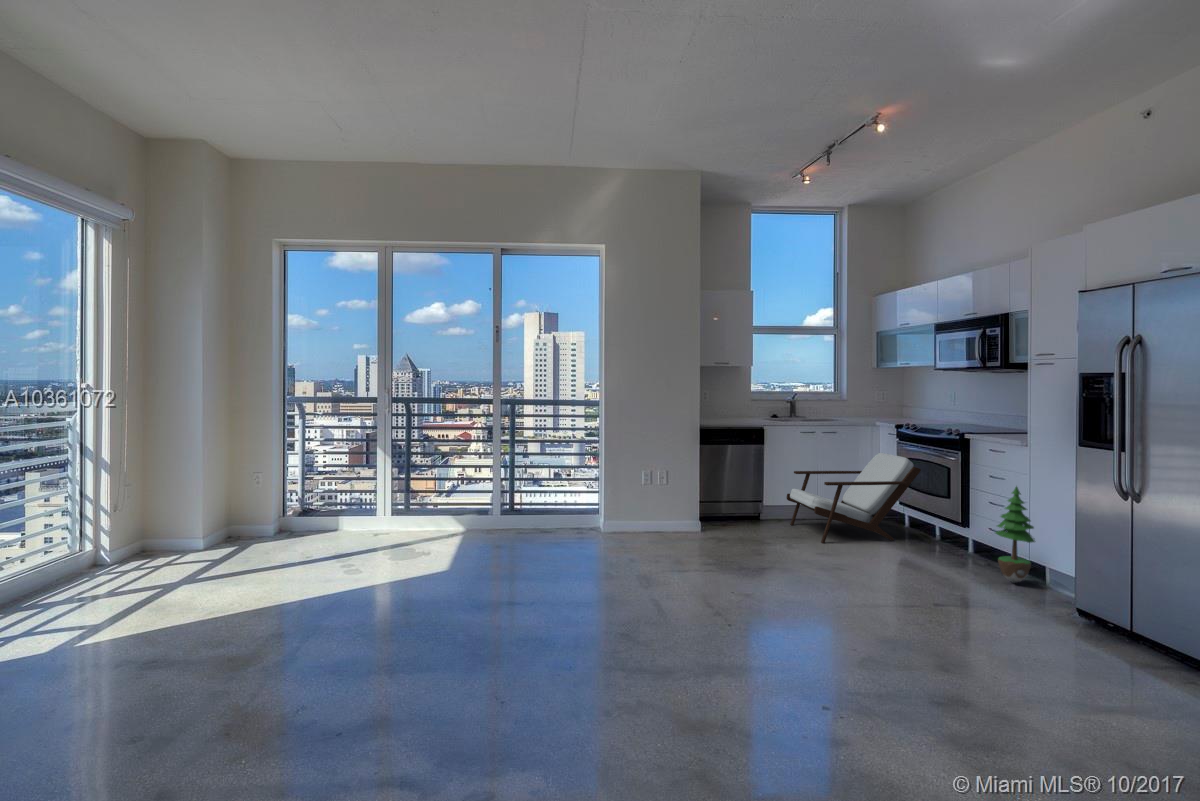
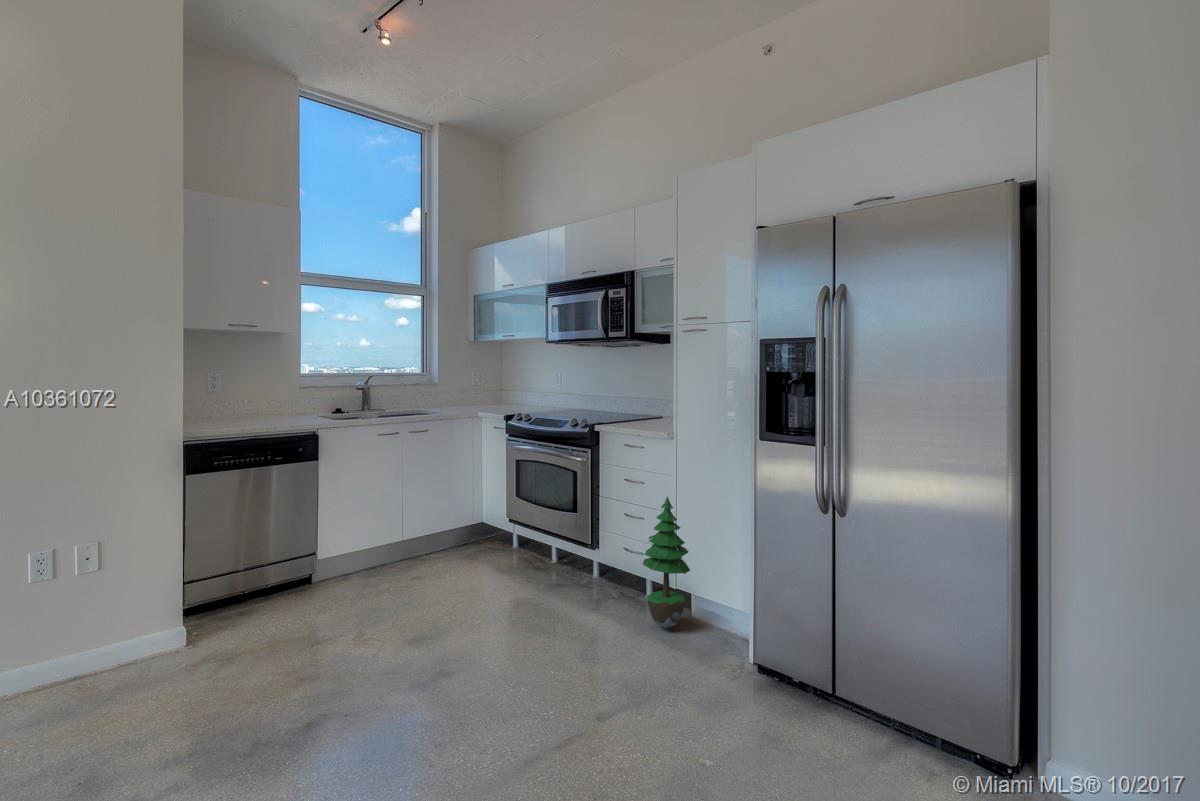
armchair: present [787,453,921,543] -> none [354,455,537,607]

